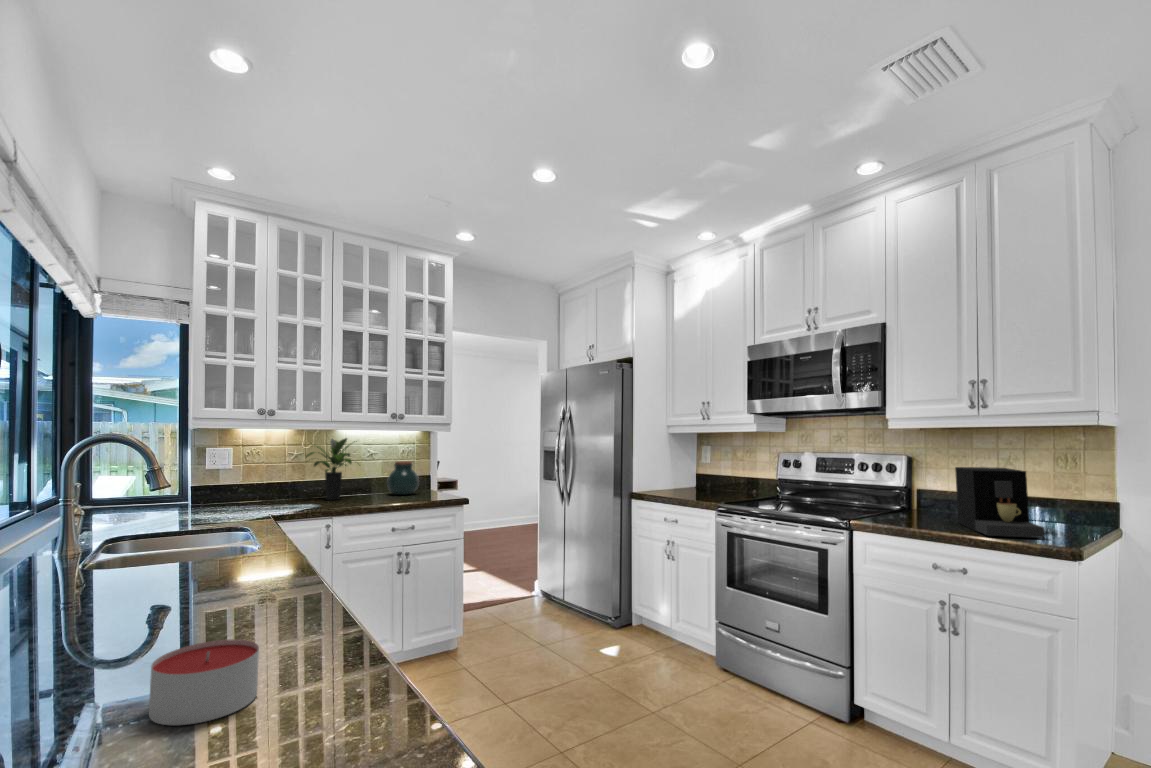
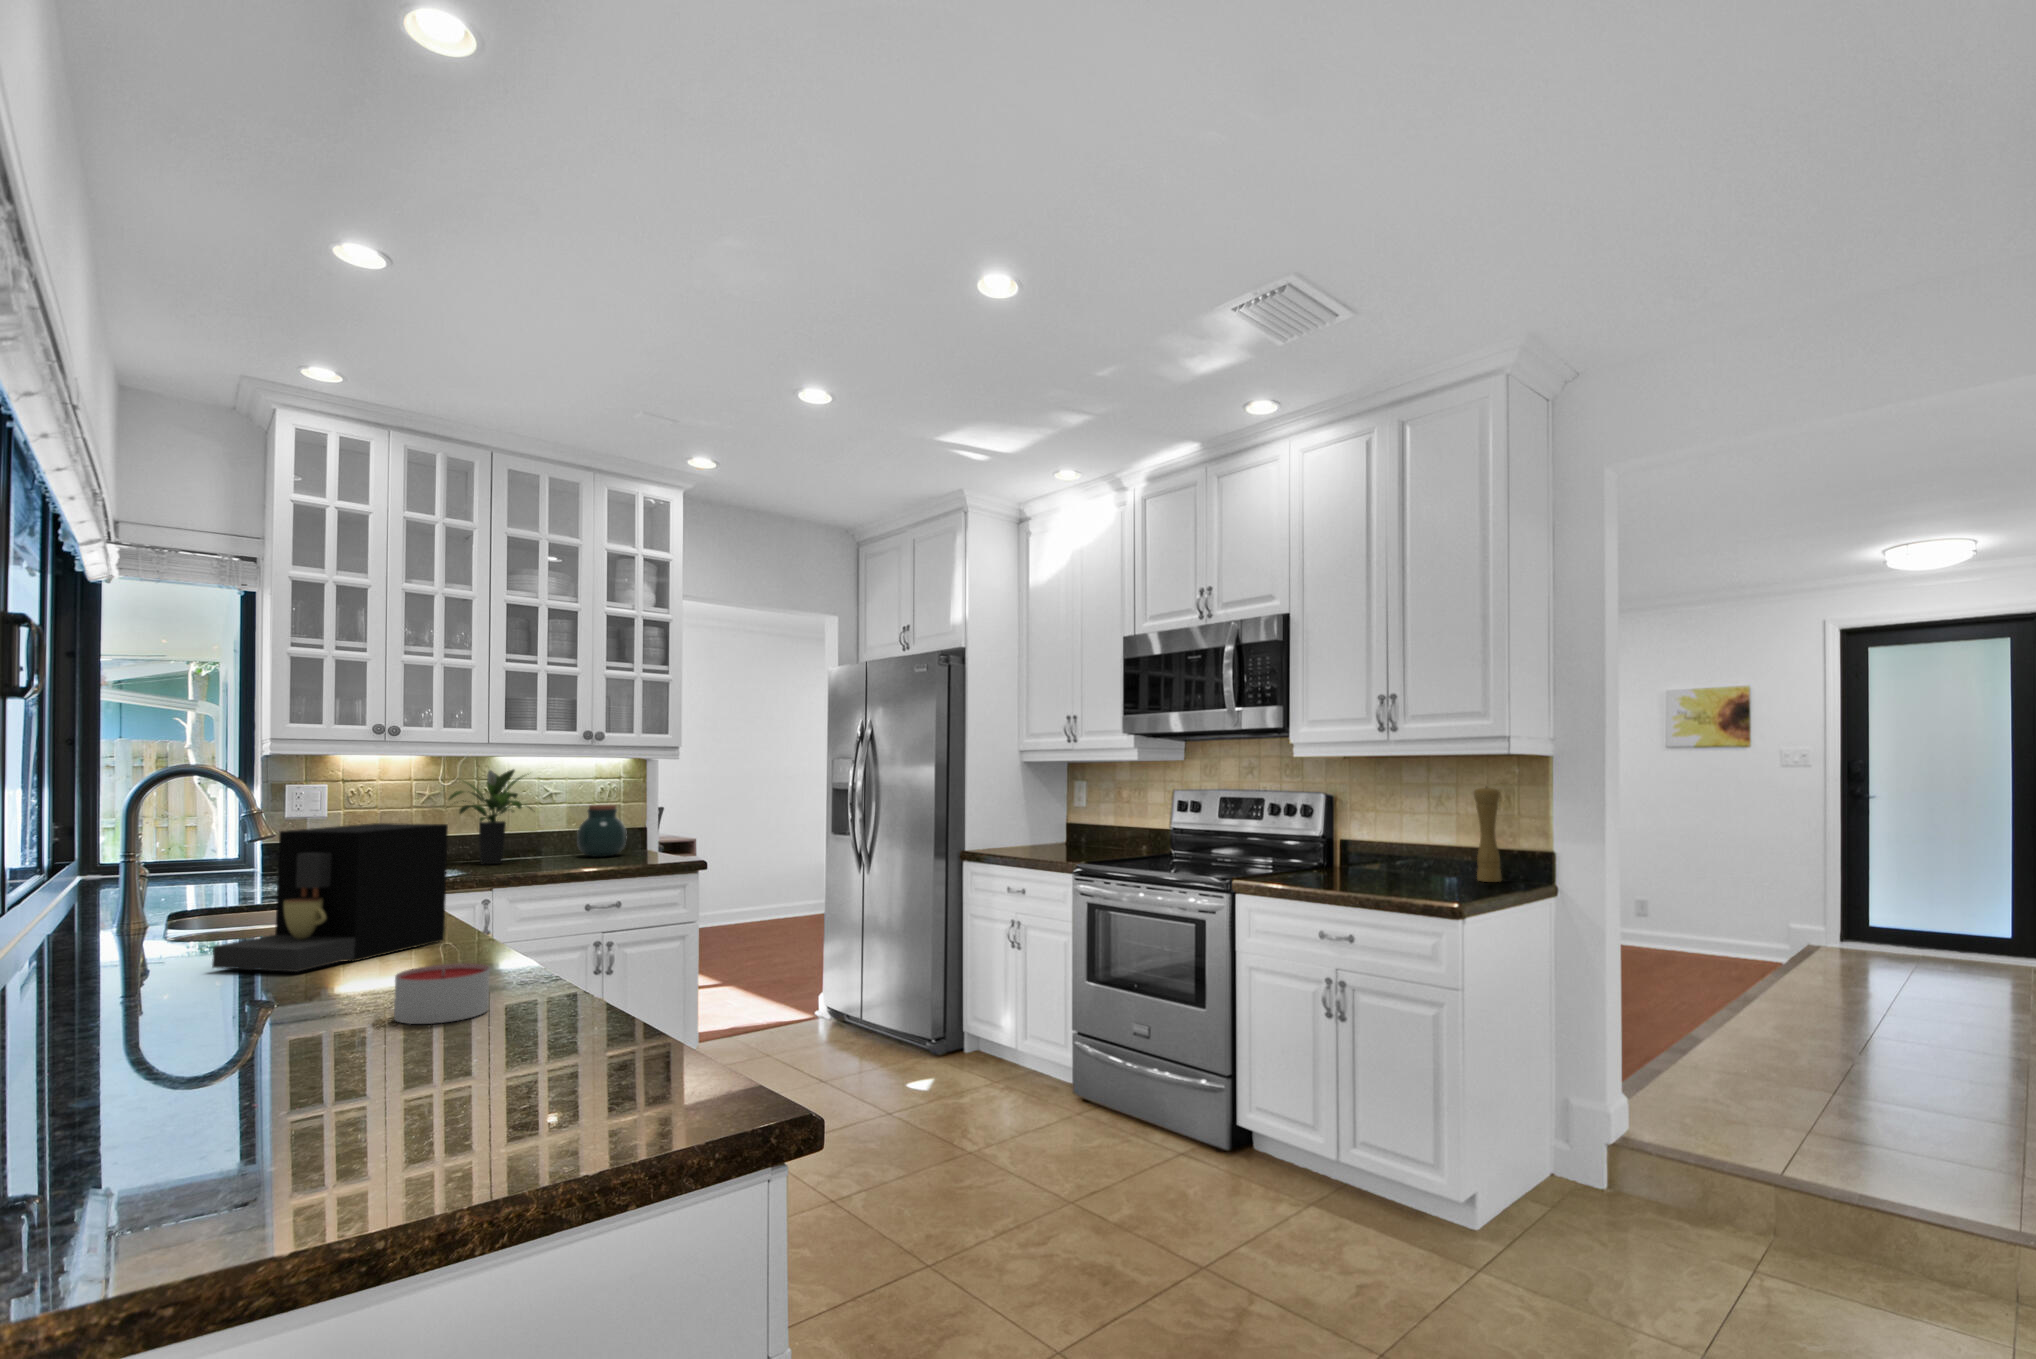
pepper mill: none [1041,453,1068,526] -> present [1474,787,1501,882]
coffee maker: present [955,467,1044,538] -> present [212,823,448,972]

